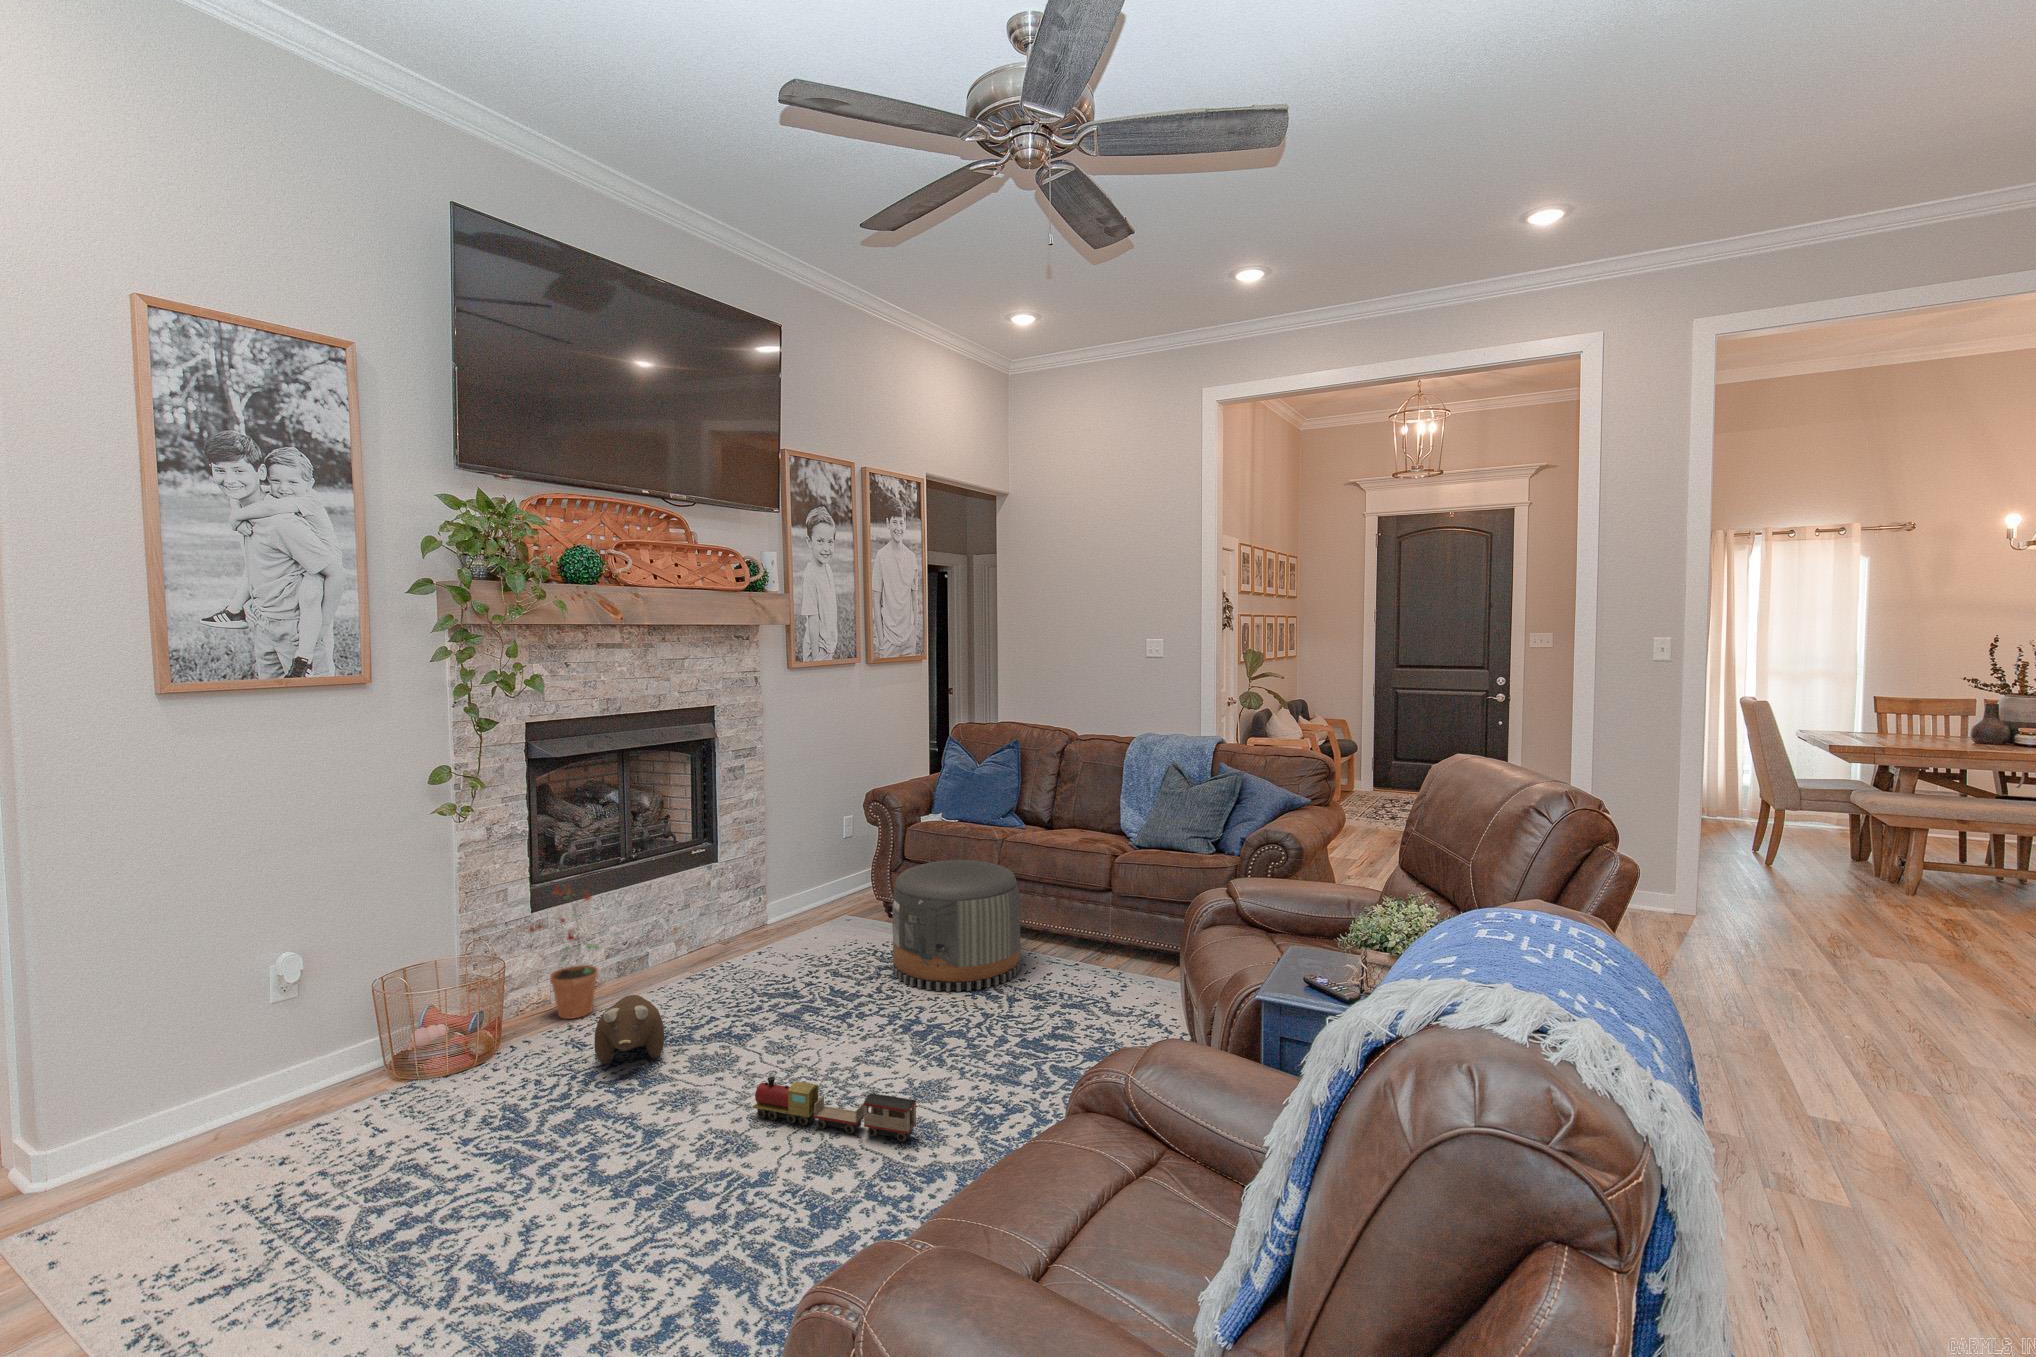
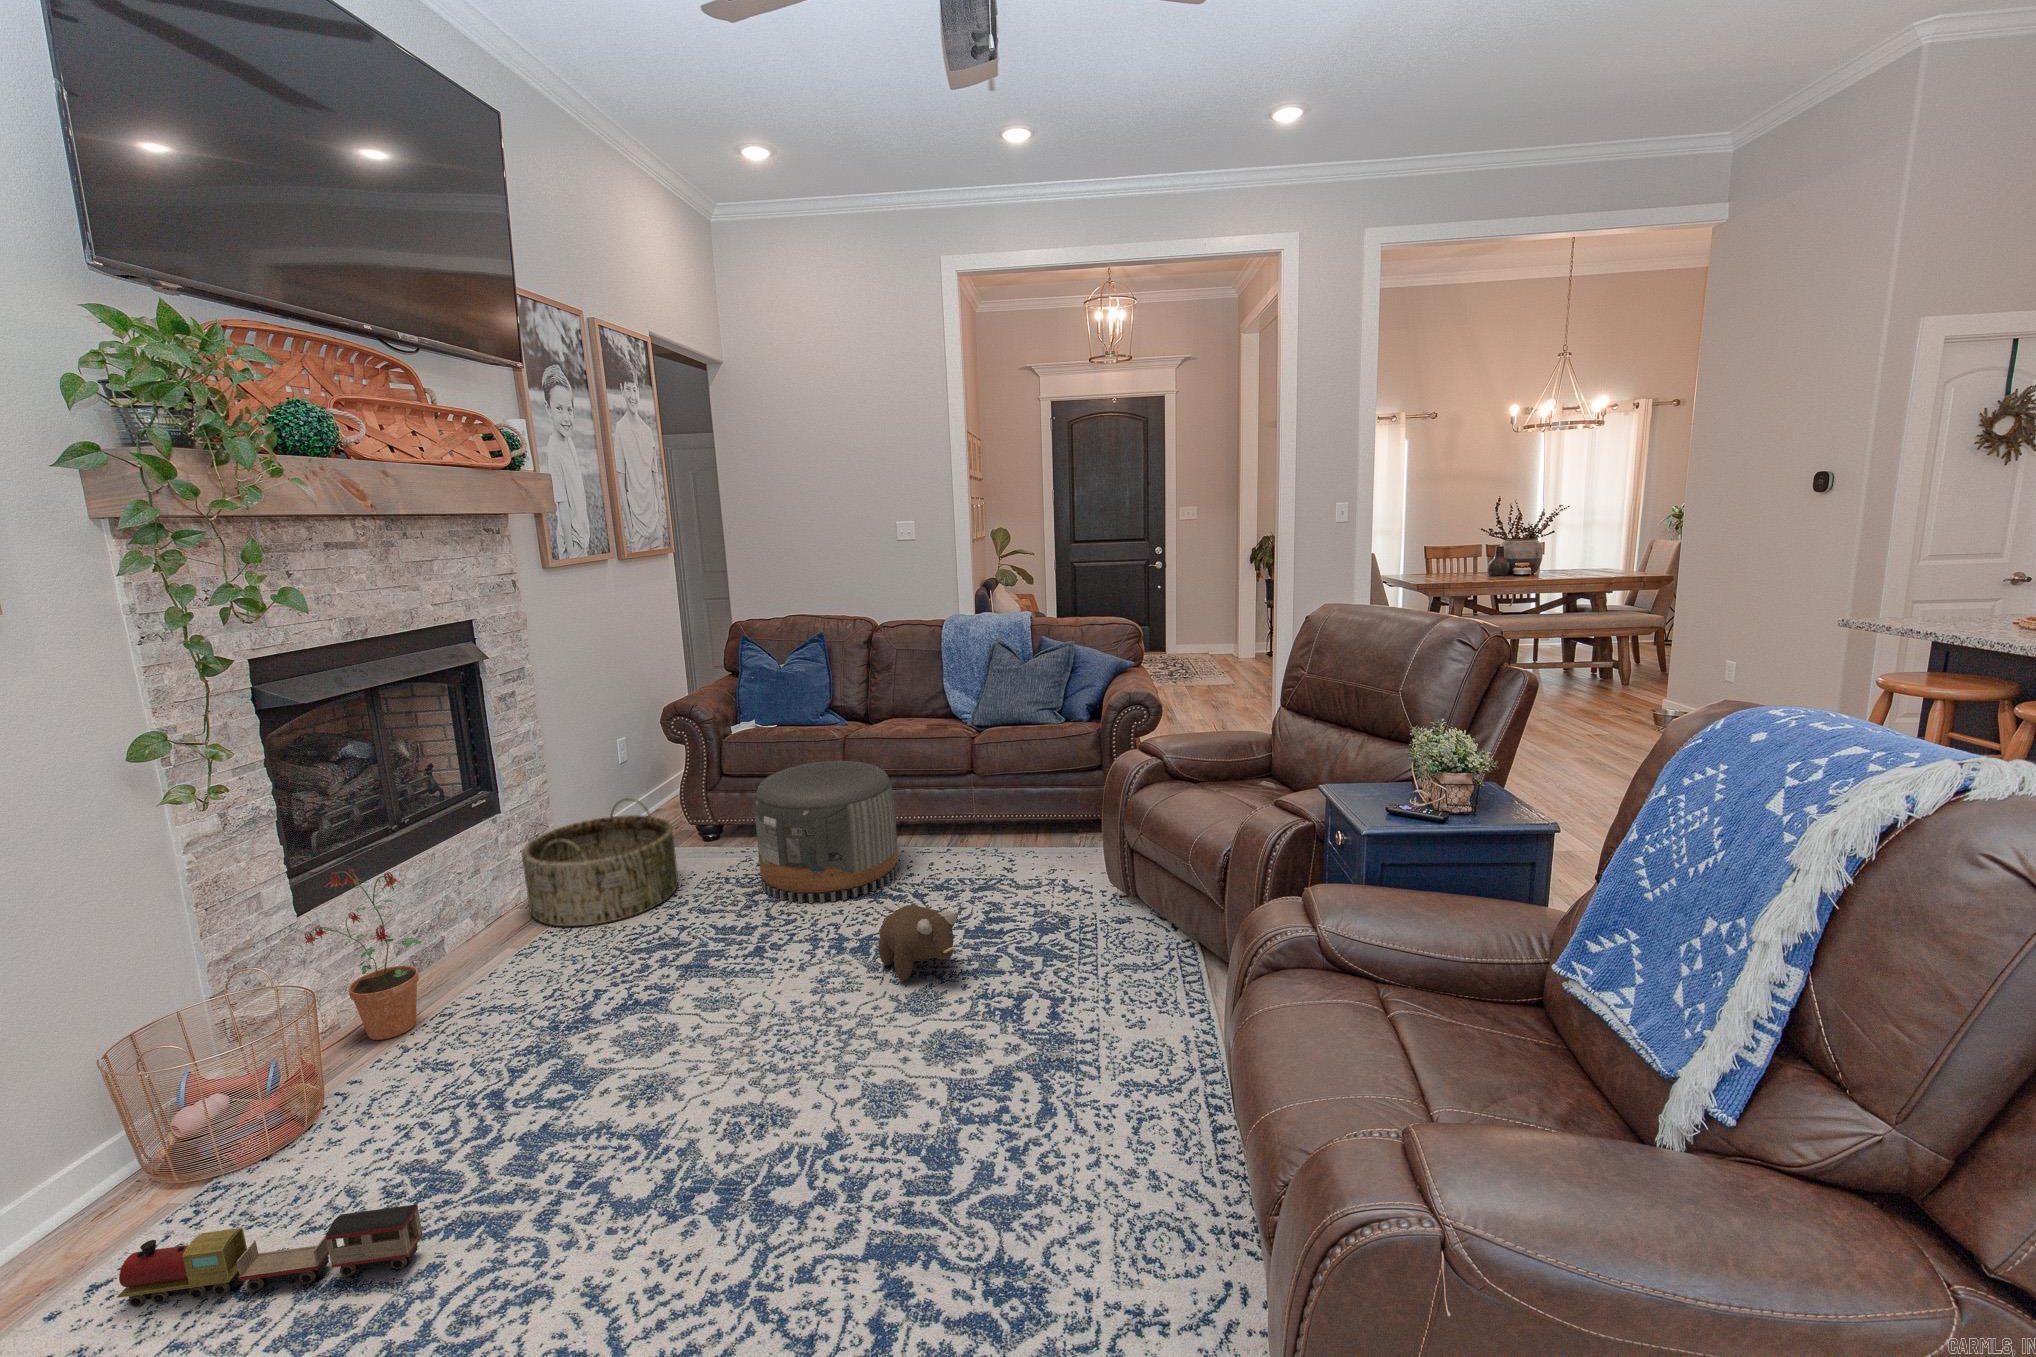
basket: none [718,868,839,970] -> present [521,798,678,926]
plush toy: present [595,995,664,1064] -> present [879,905,958,981]
toy train: present [753,1077,916,1142] -> present [117,1204,423,1307]

